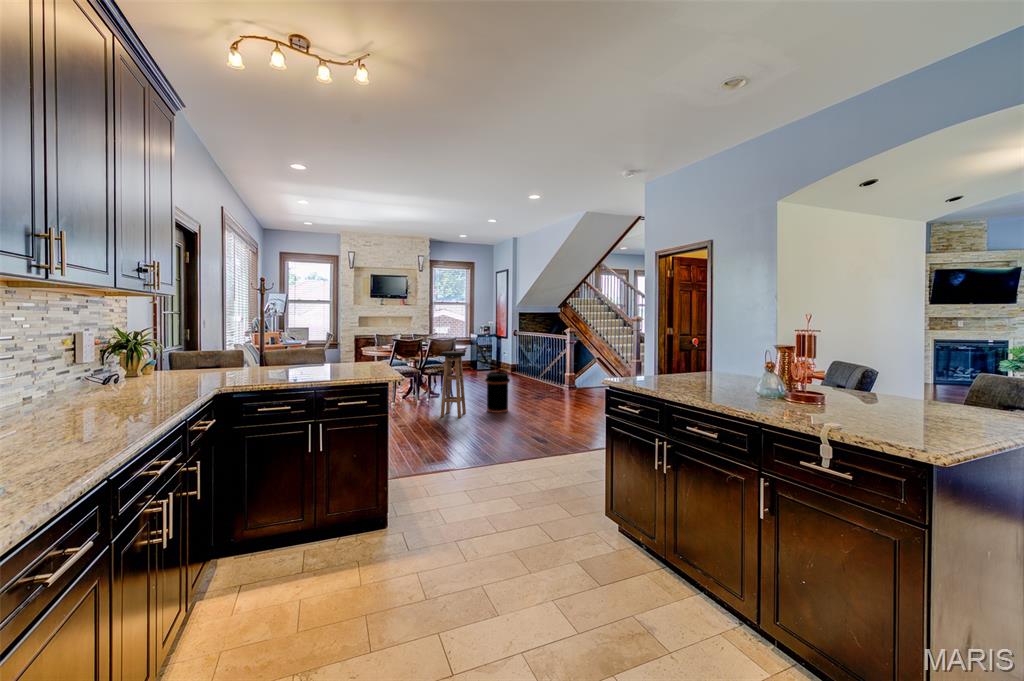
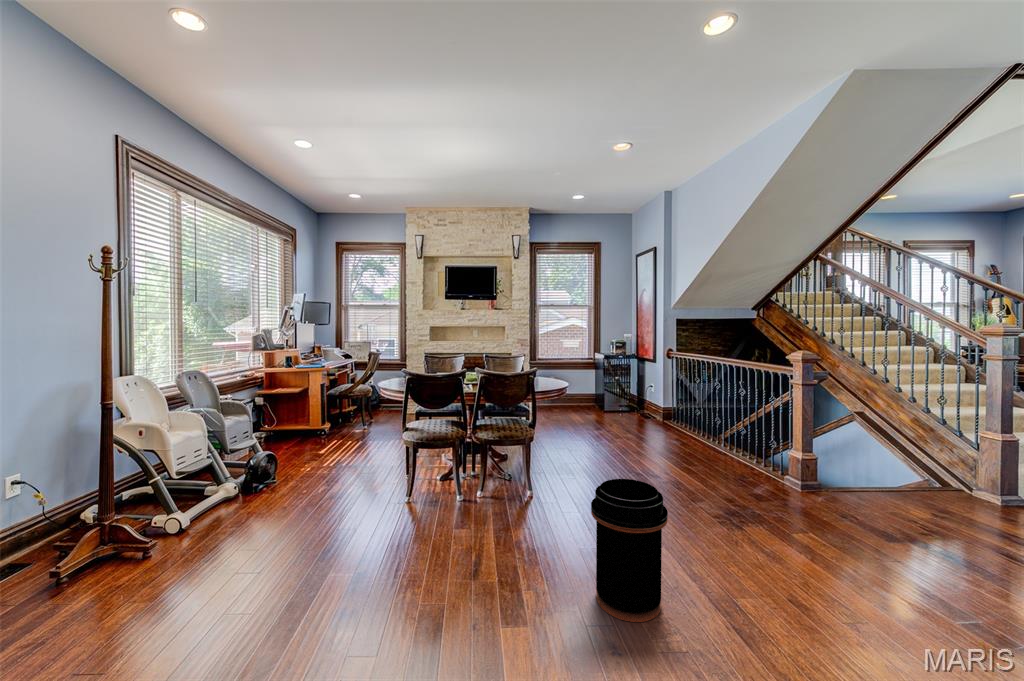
bar stool: present [441,351,466,418] -> none [447,419,530,644]

